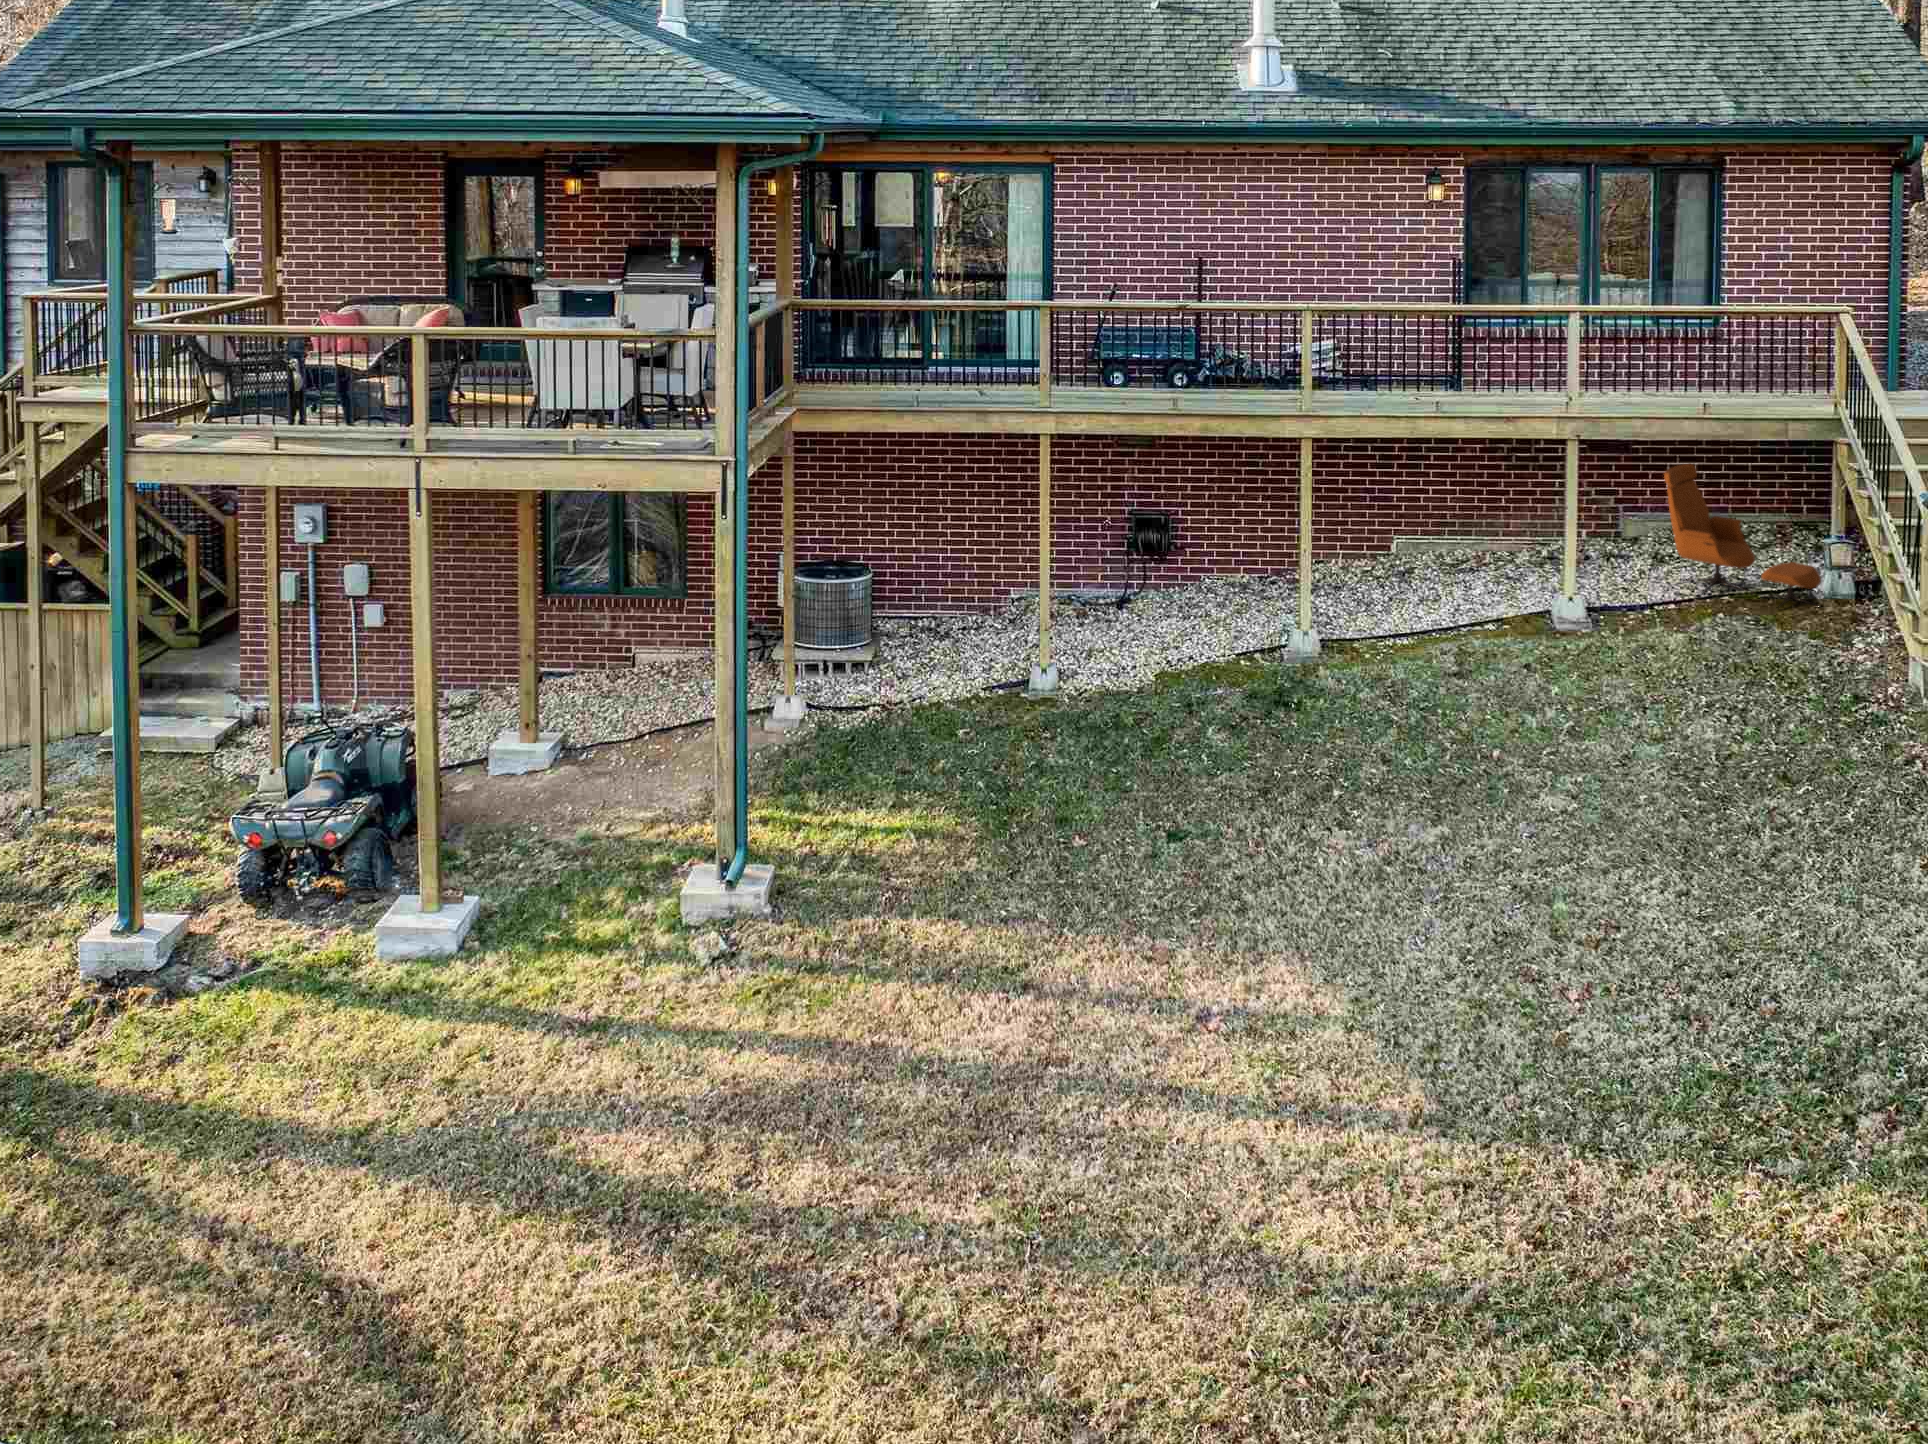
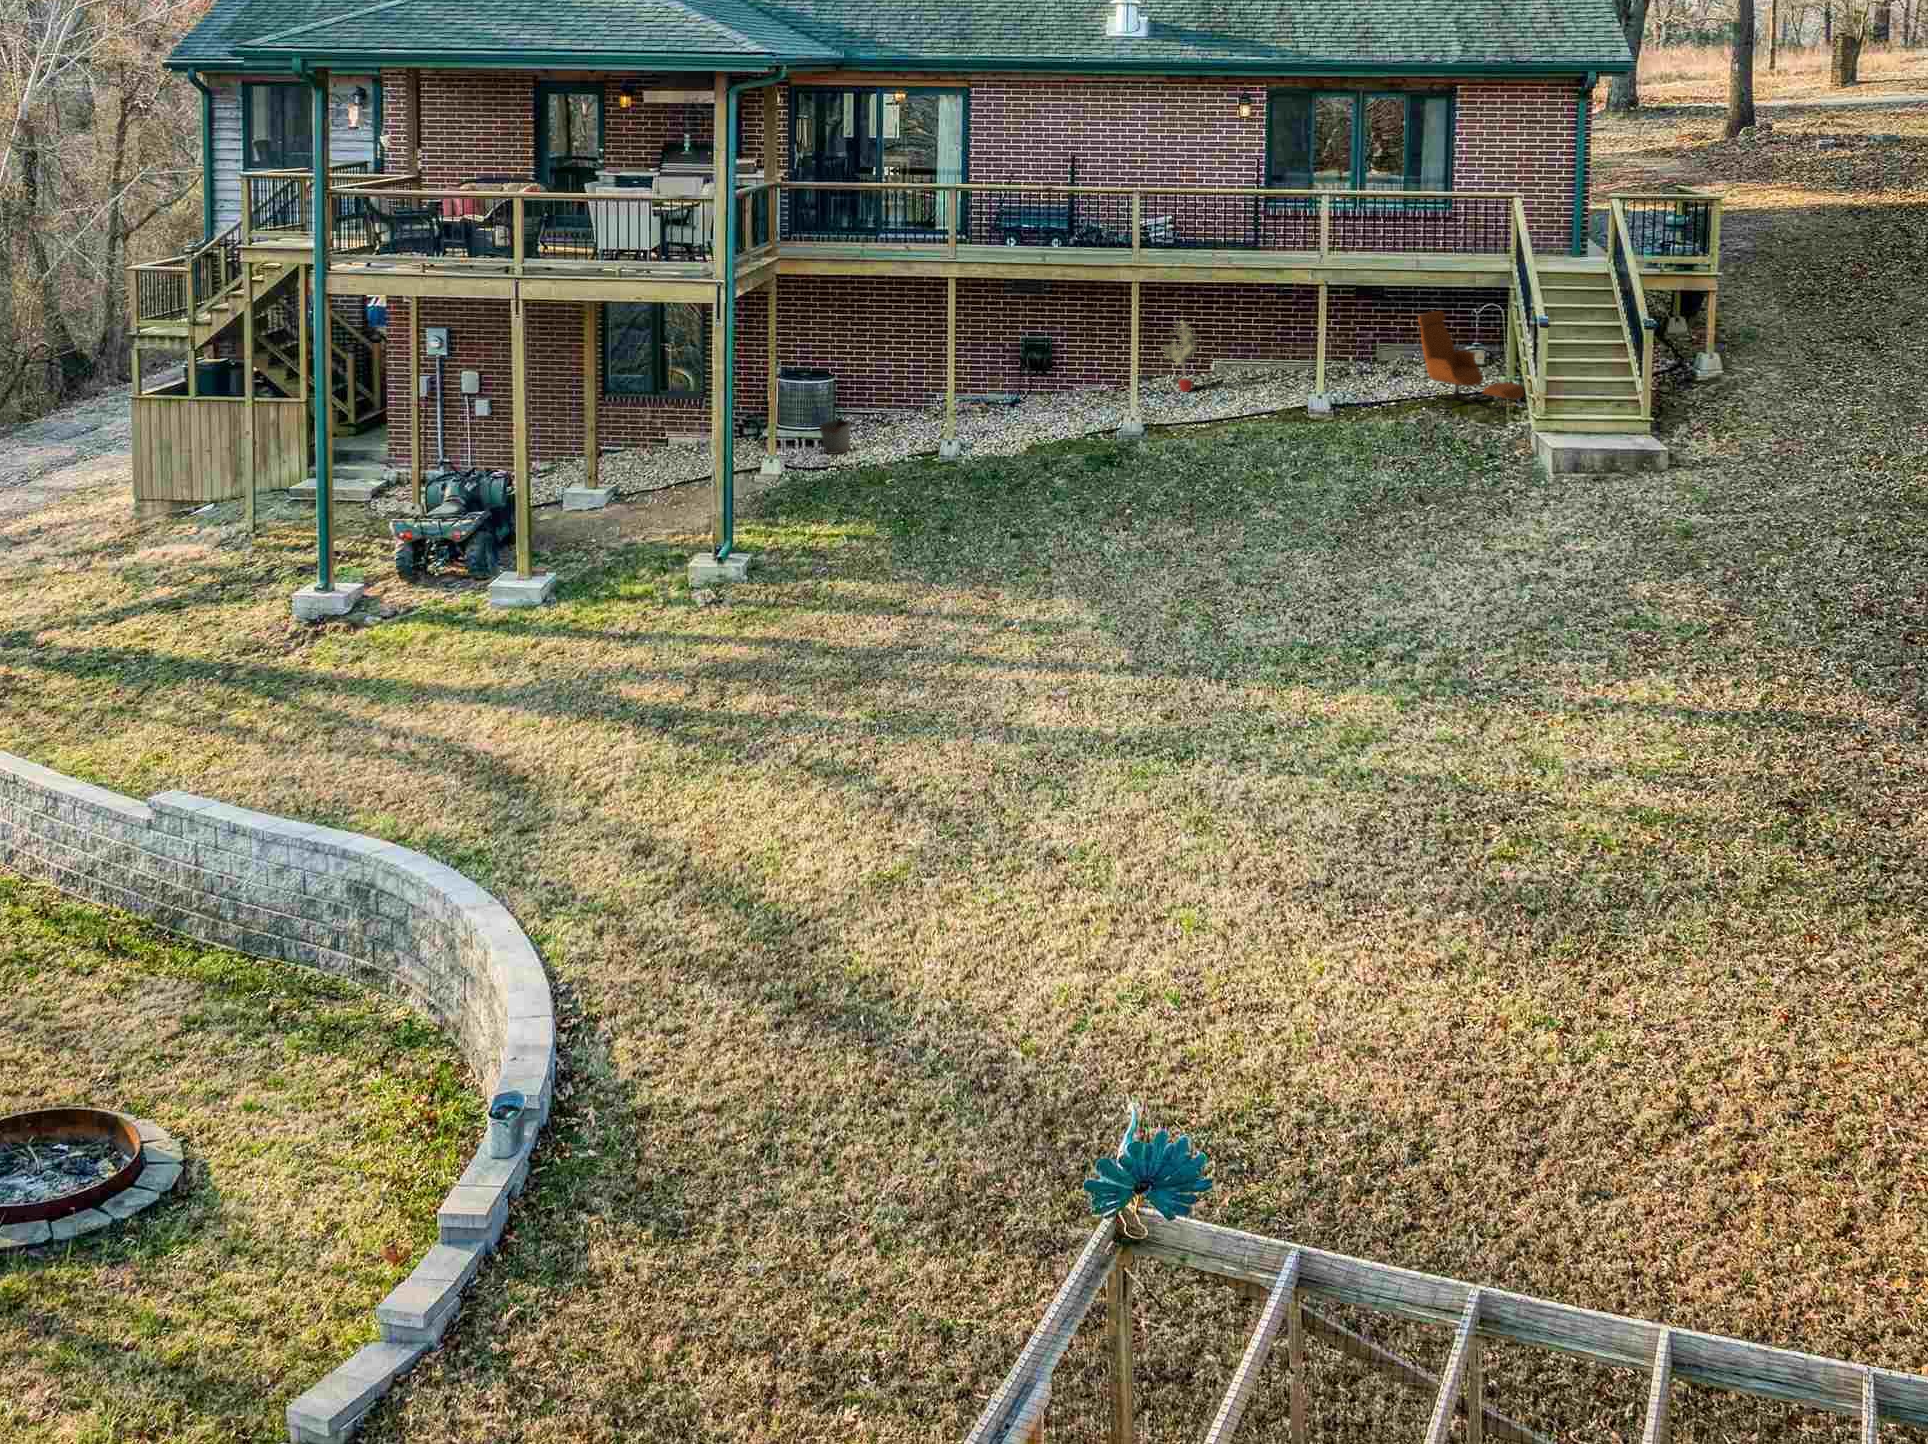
potted tree: none [1298,475,1349,571] -> present [1162,321,1196,392]
bucket: none [848,624,893,672] -> present [819,420,850,454]

